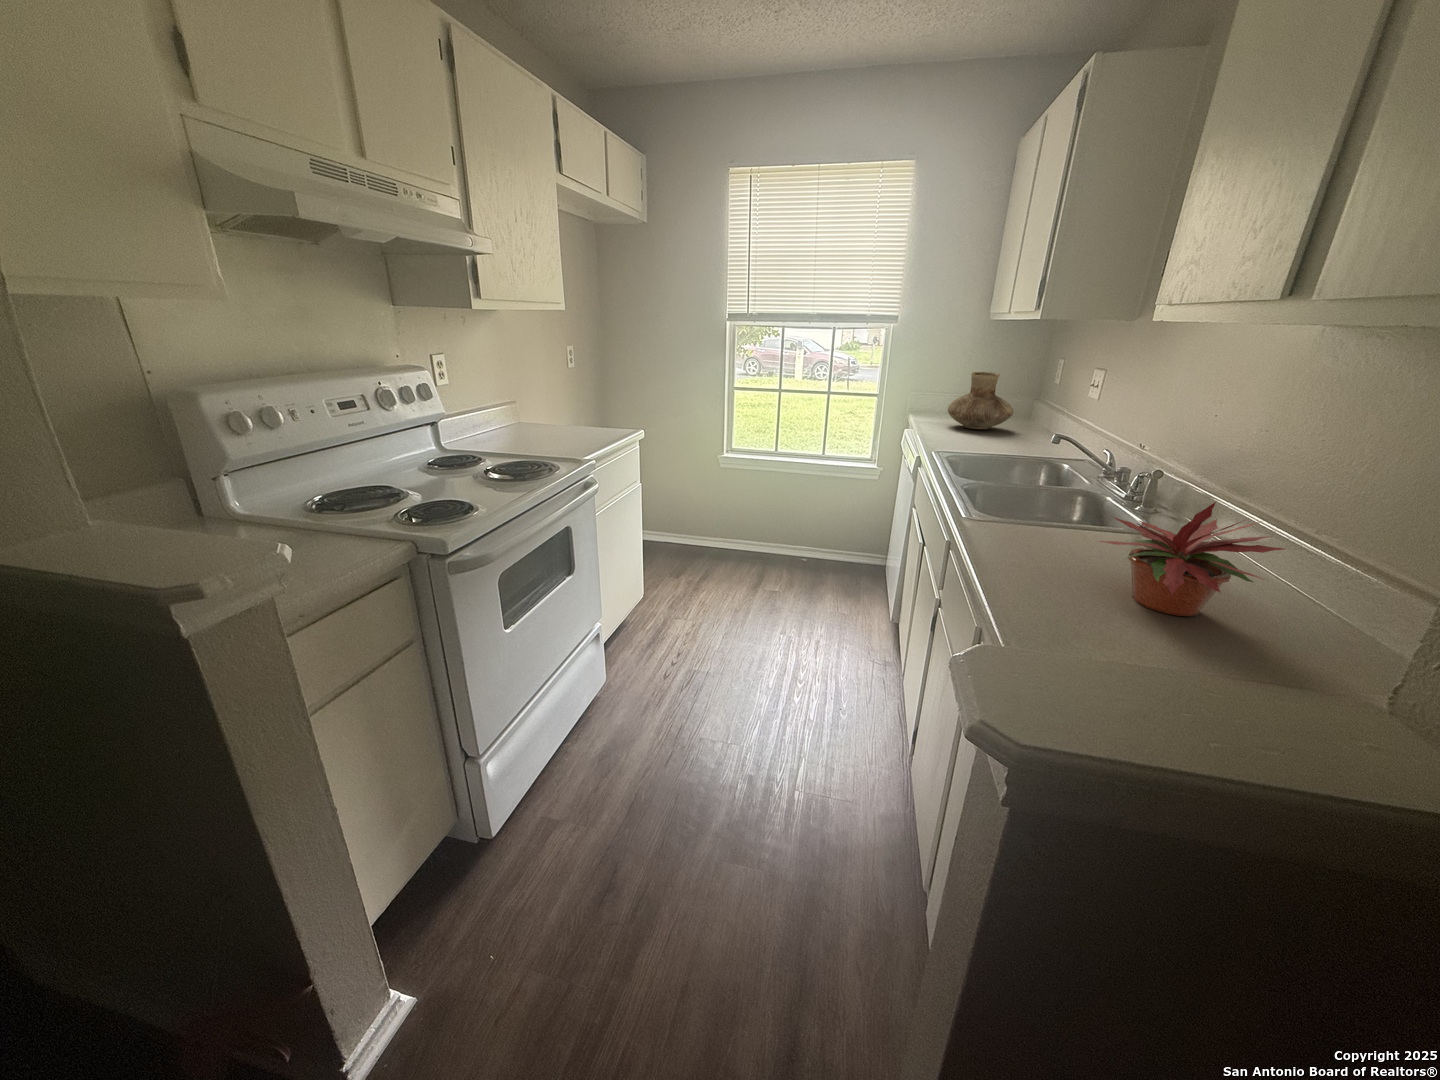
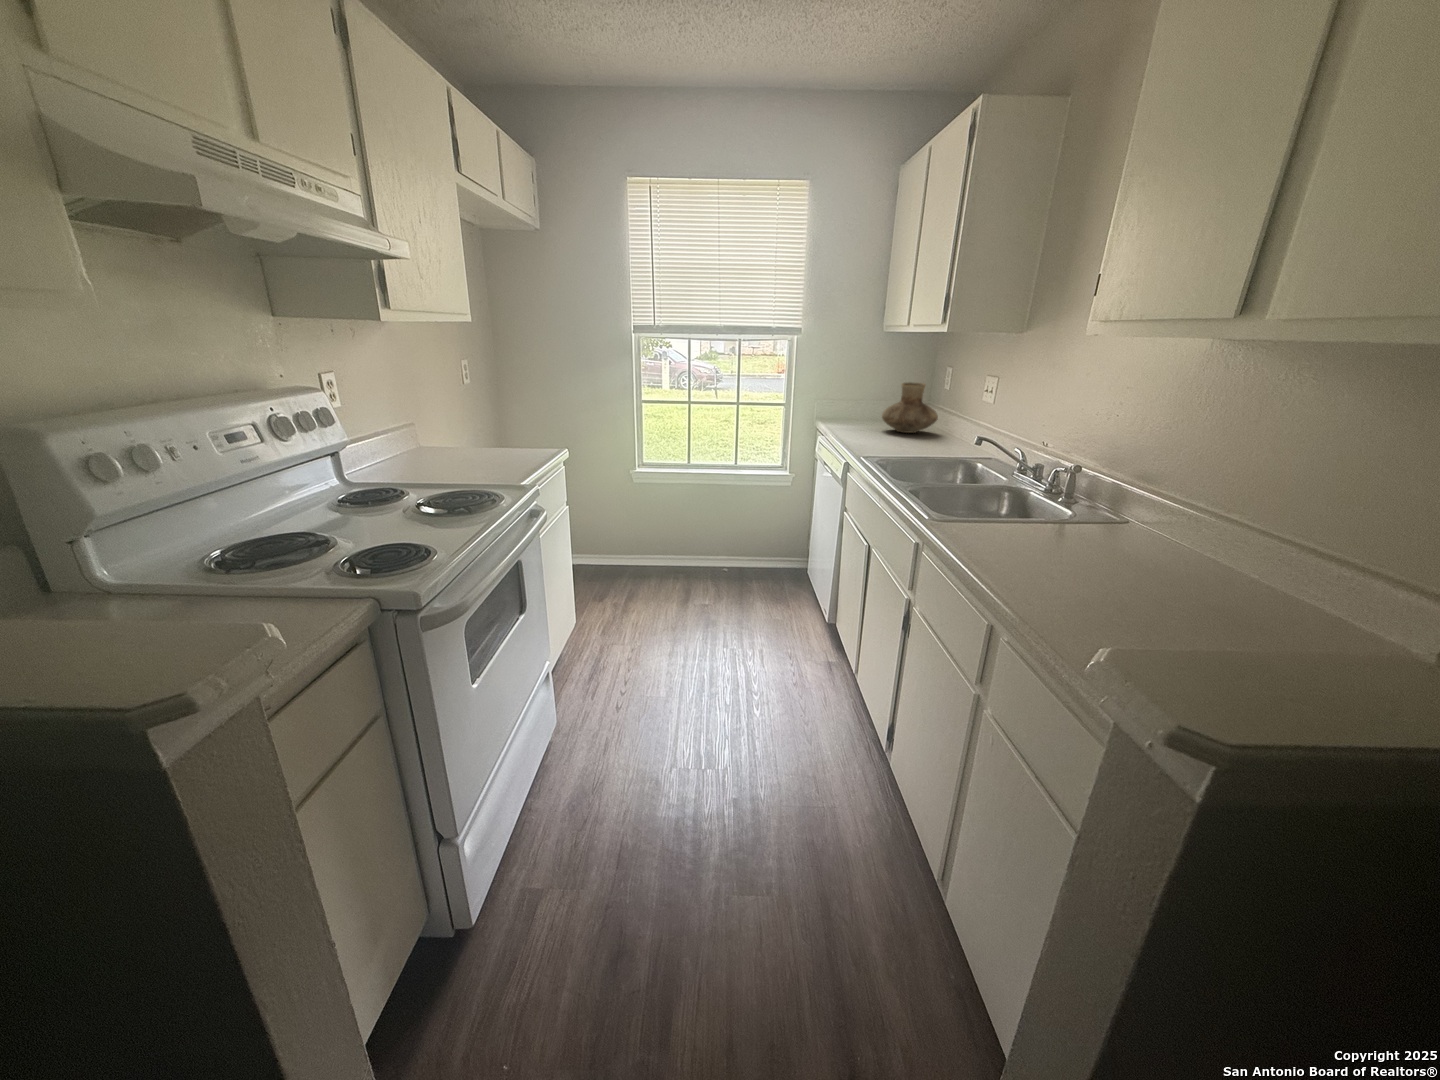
potted plant: present [1100,502,1284,616] -> none [1048,499,1241,608]

